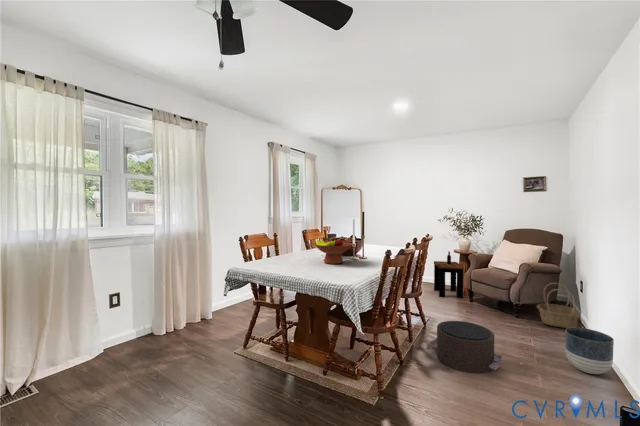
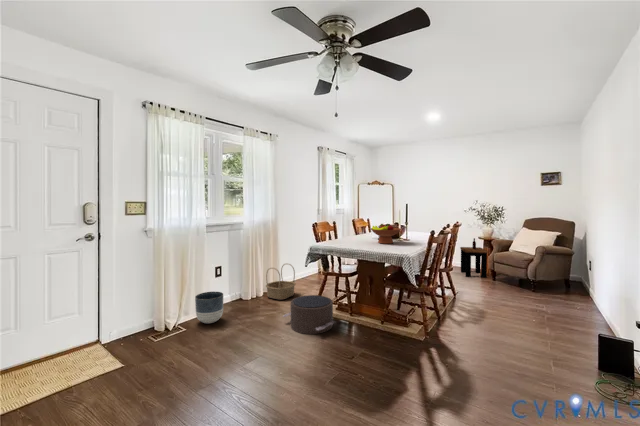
basket: present [537,287,581,328] -> present [266,264,295,299]
pouf: present [427,321,502,373] -> present [283,295,334,334]
planter: present [565,327,614,374] -> present [195,291,223,323]

